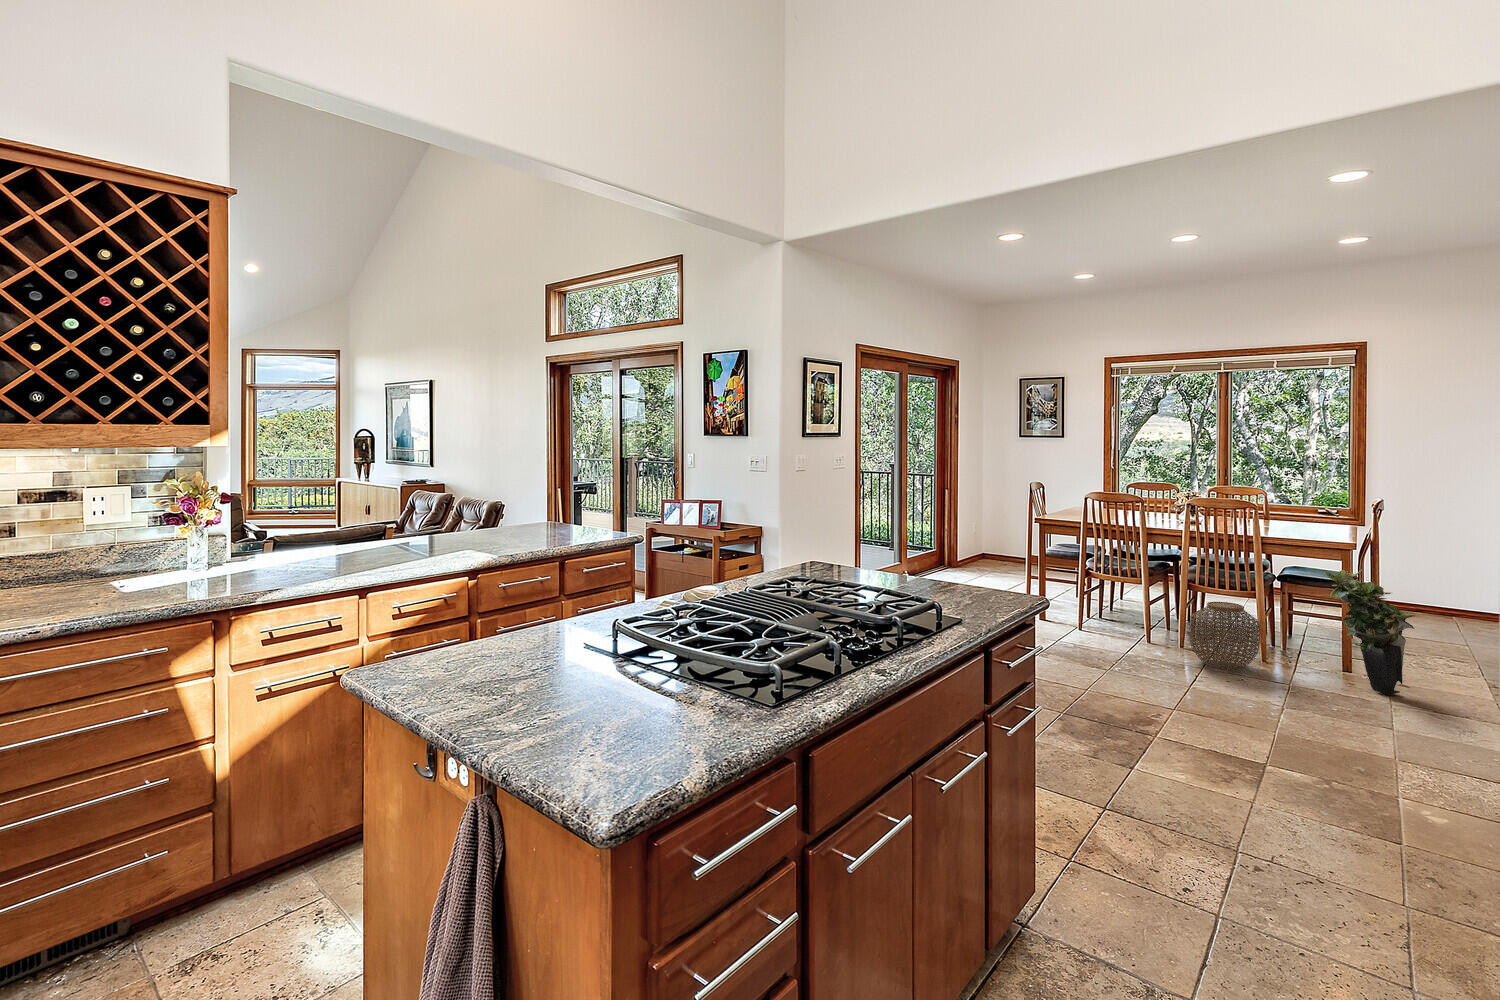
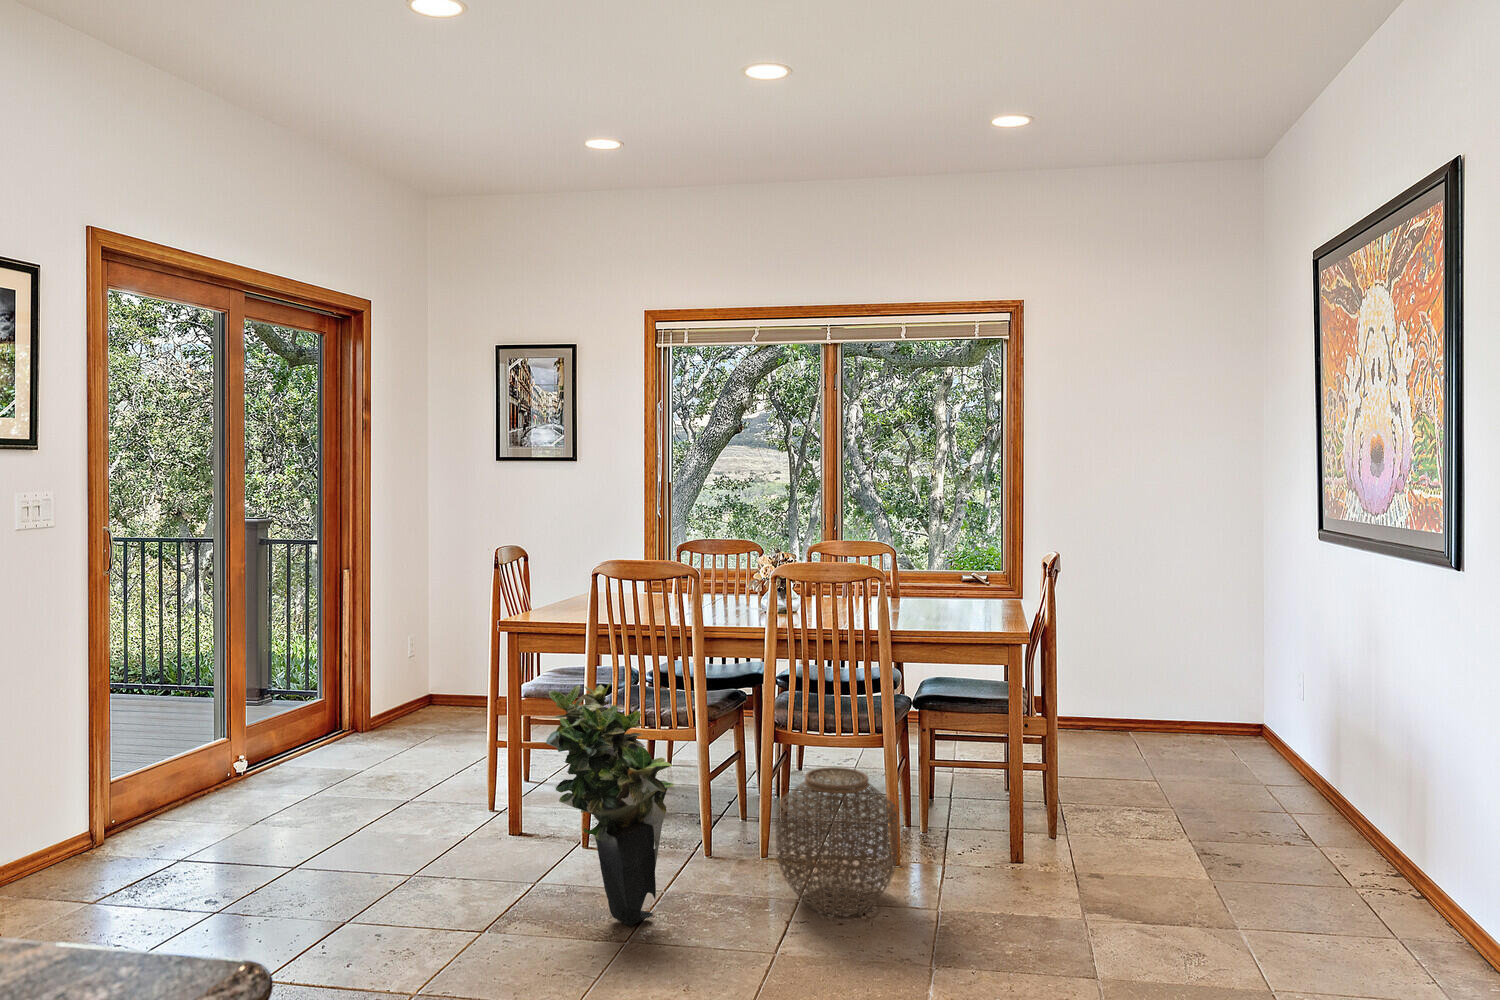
potted plant: present [1324,570,1416,695] -> present [546,682,674,926]

